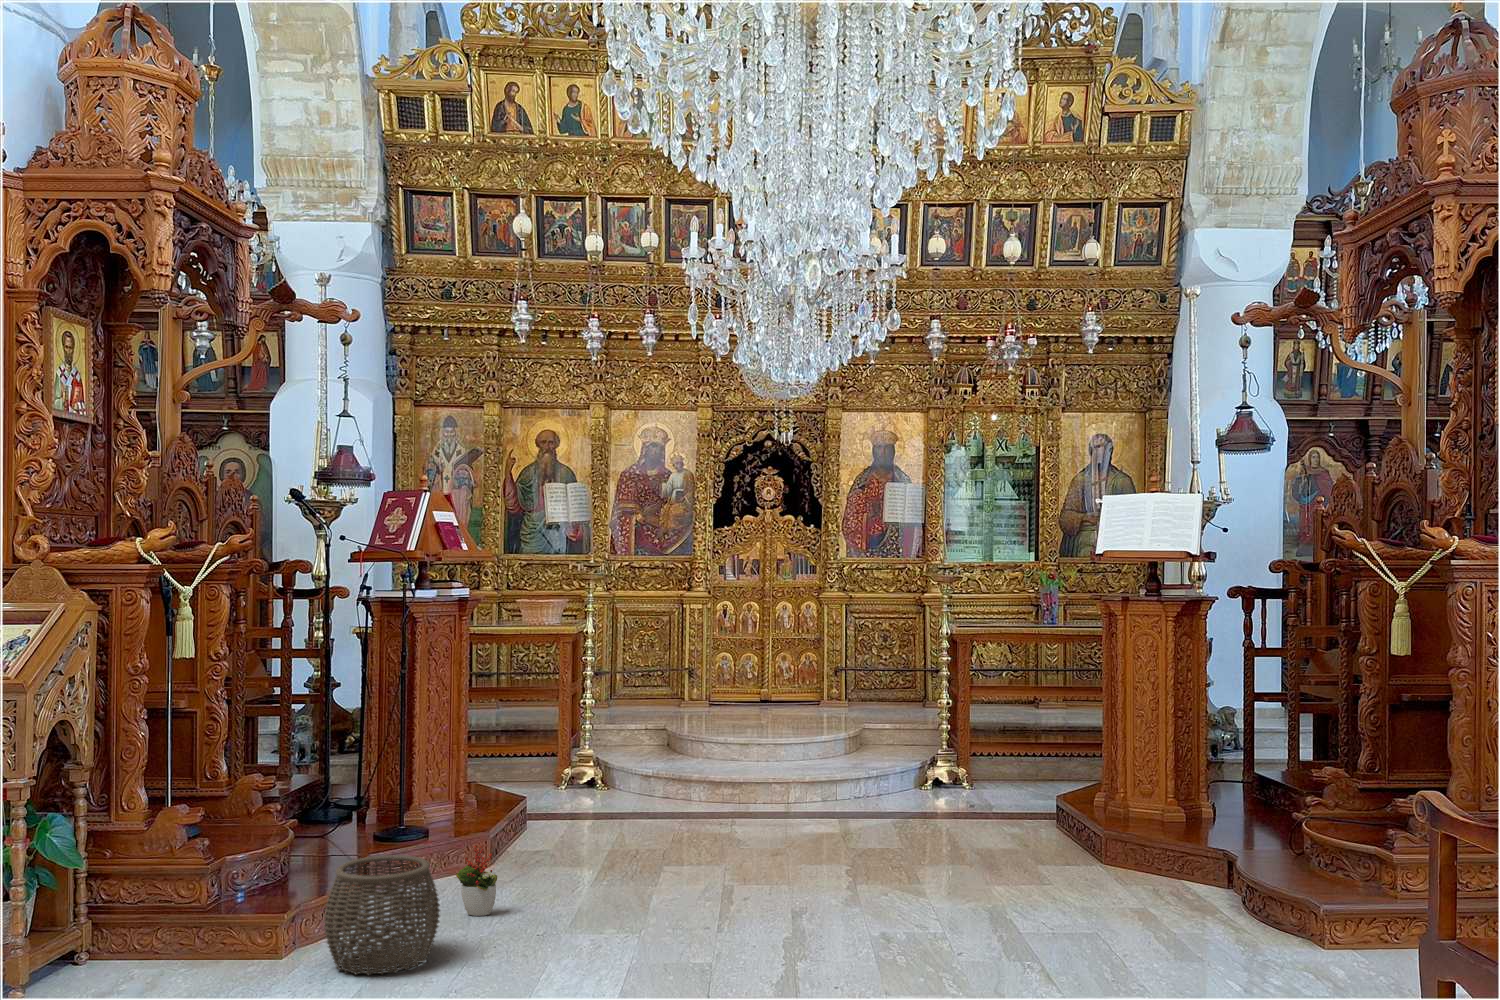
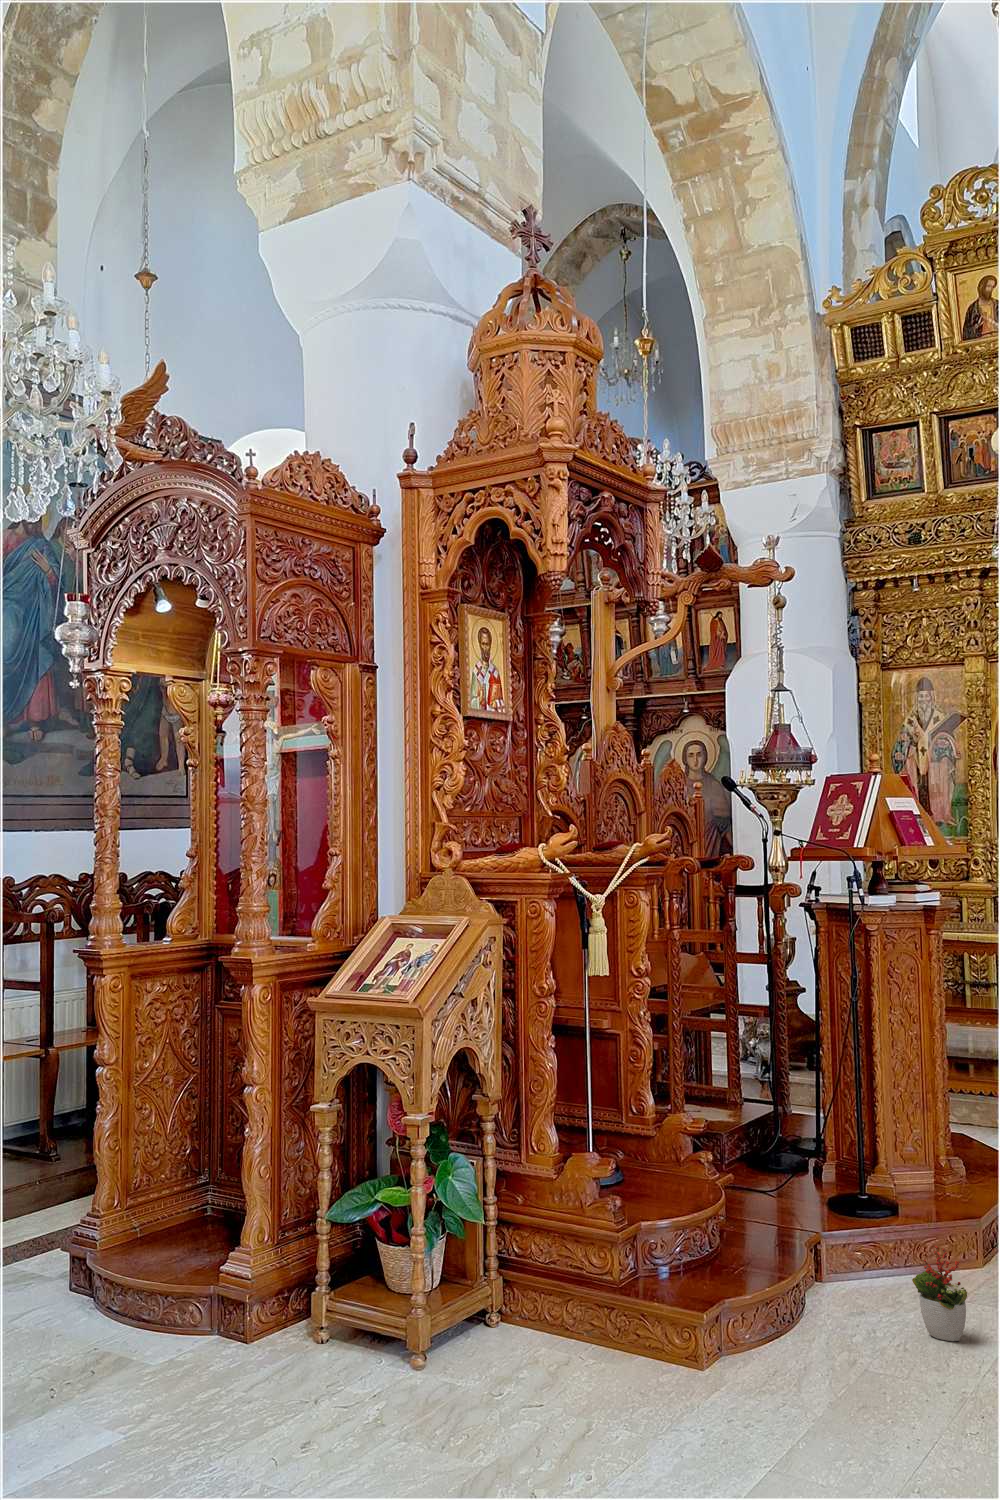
woven basket: present [324,855,440,975] -> none [735,1251,881,1419]

